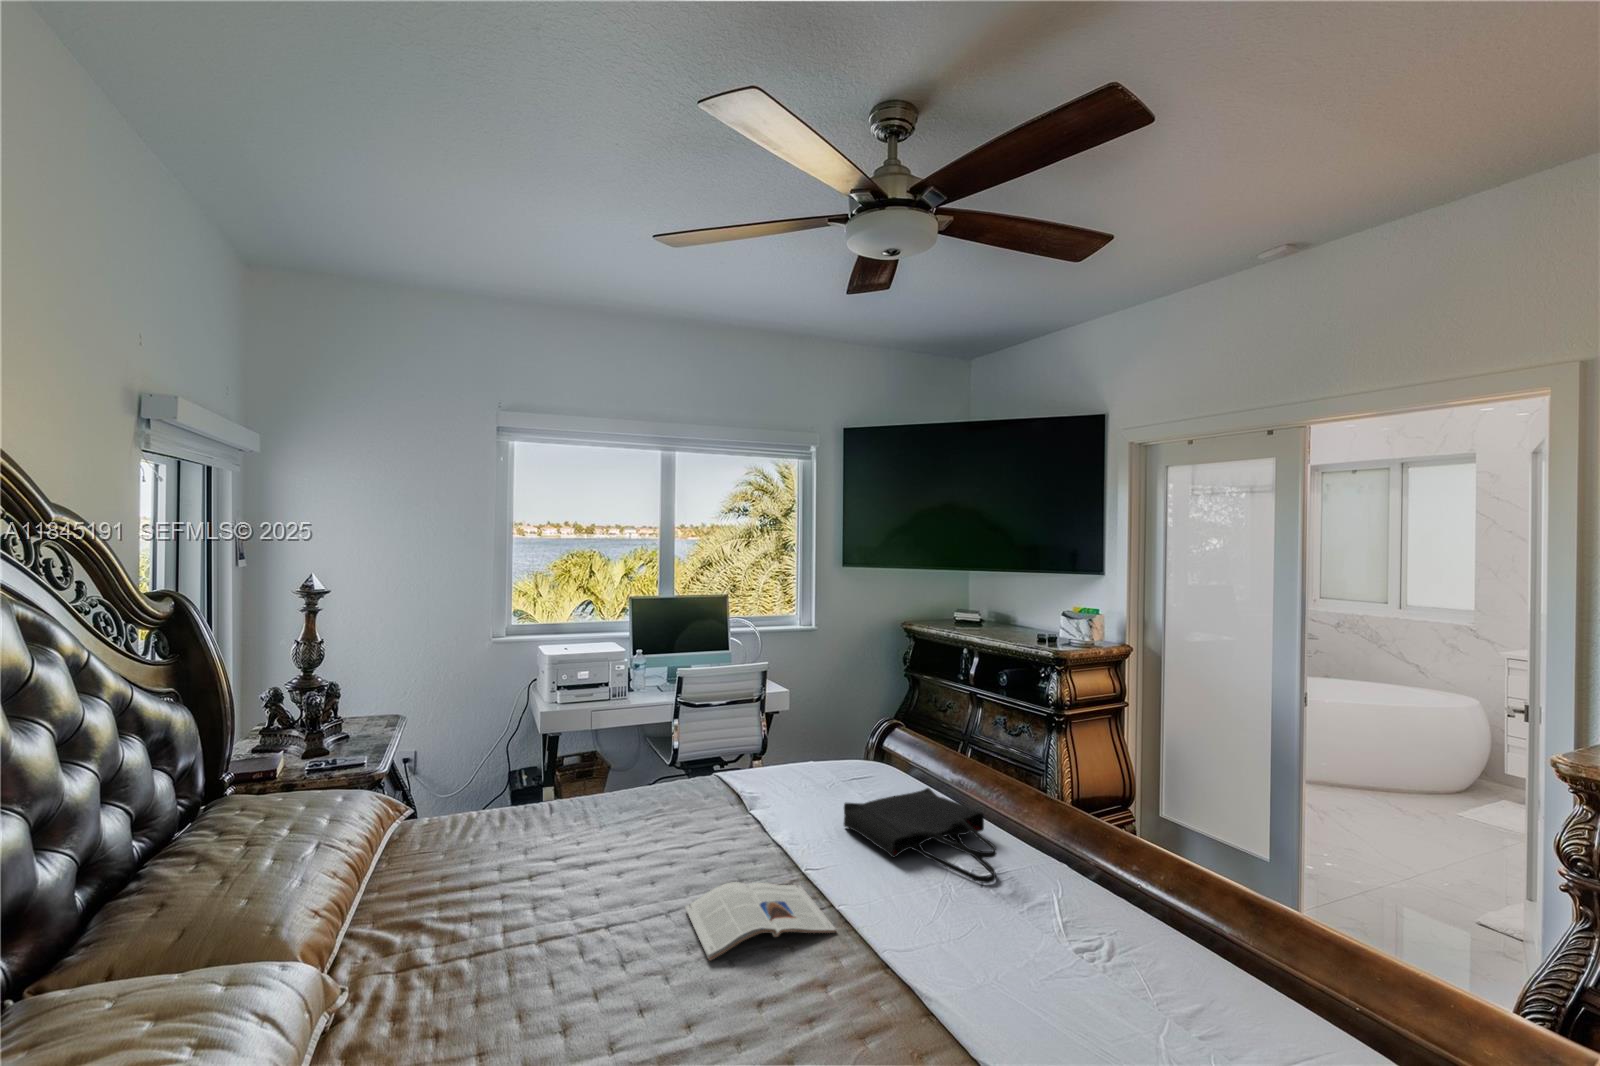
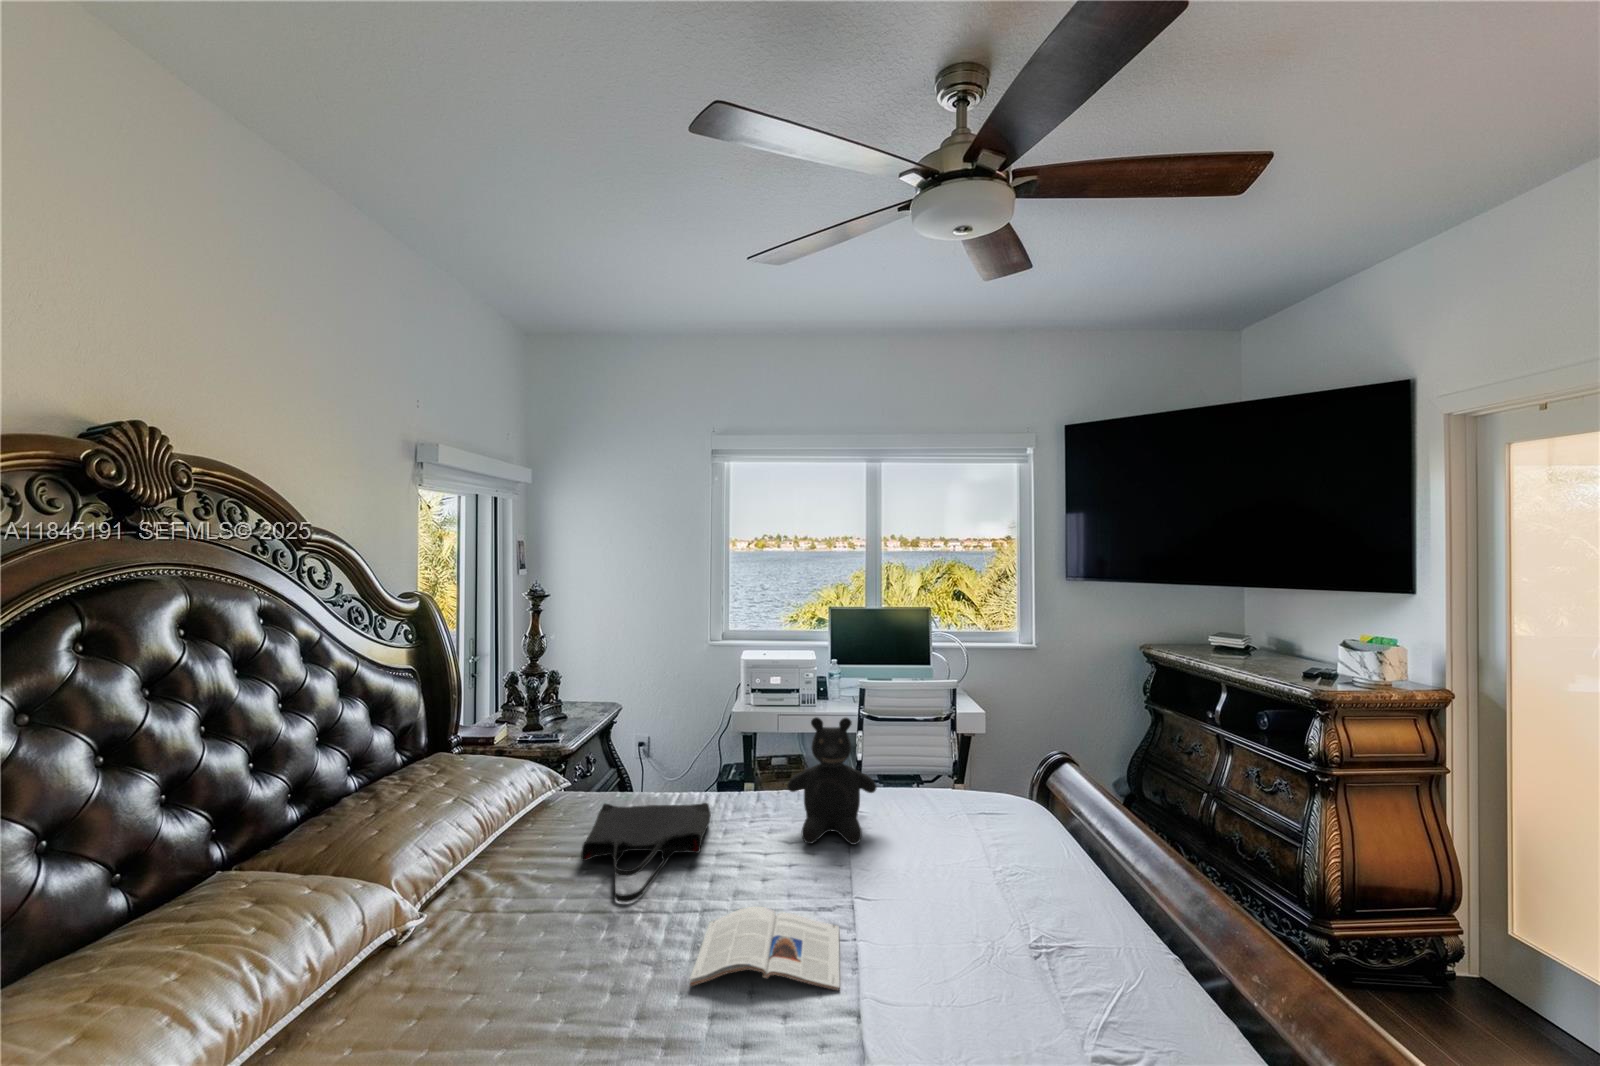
teddy bear: none [688,703,772,825] -> present [787,717,877,845]
tote bag: present [844,788,996,883] -> present [581,803,711,902]

